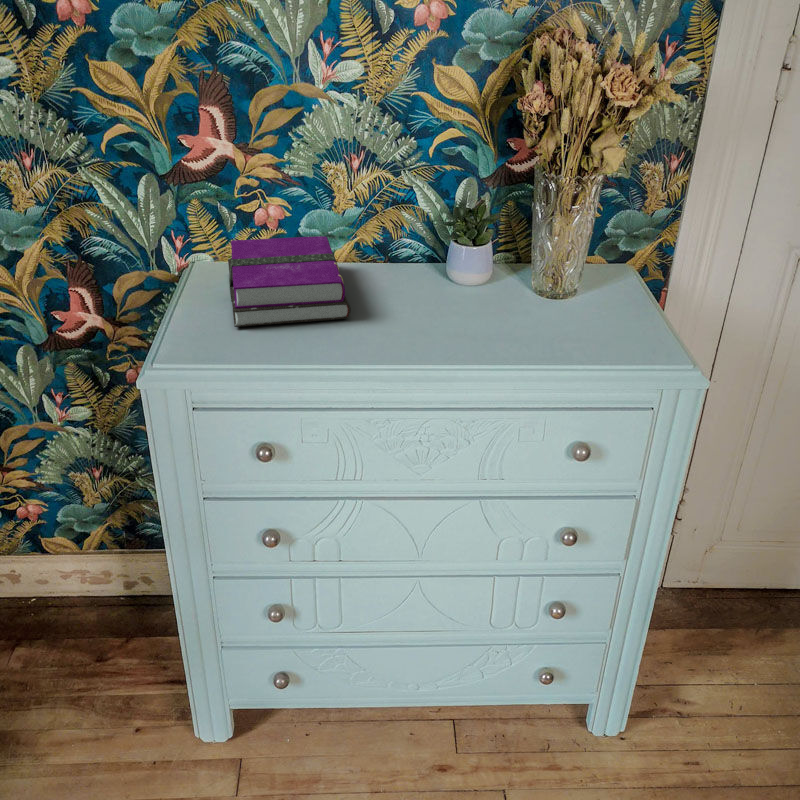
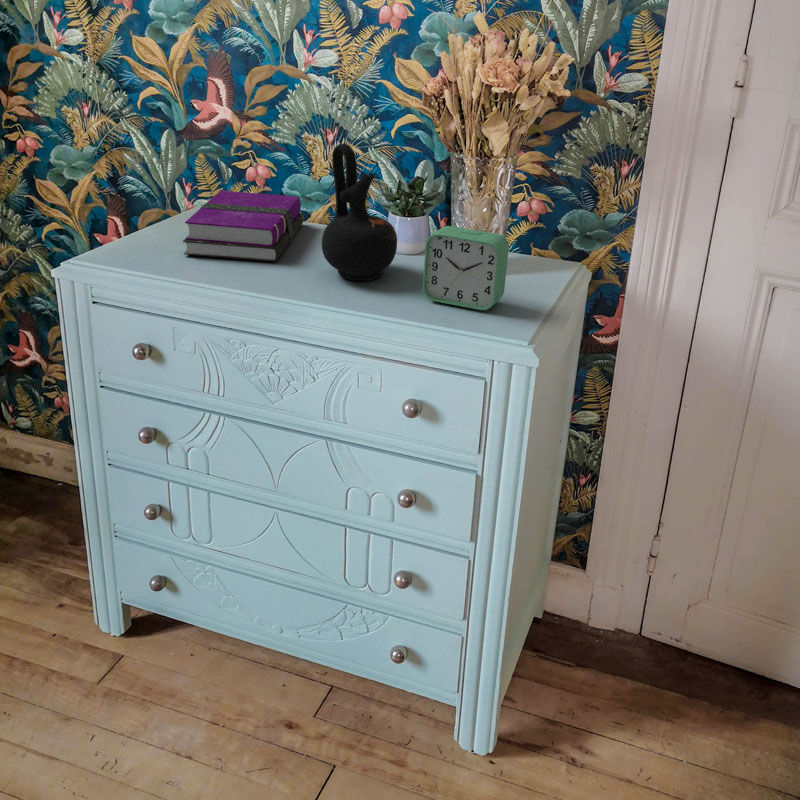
ceramic jug: none [408,170,495,327] -> present [322,144,397,281]
alarm clock: none [546,251,644,340] -> present [423,226,509,310]

